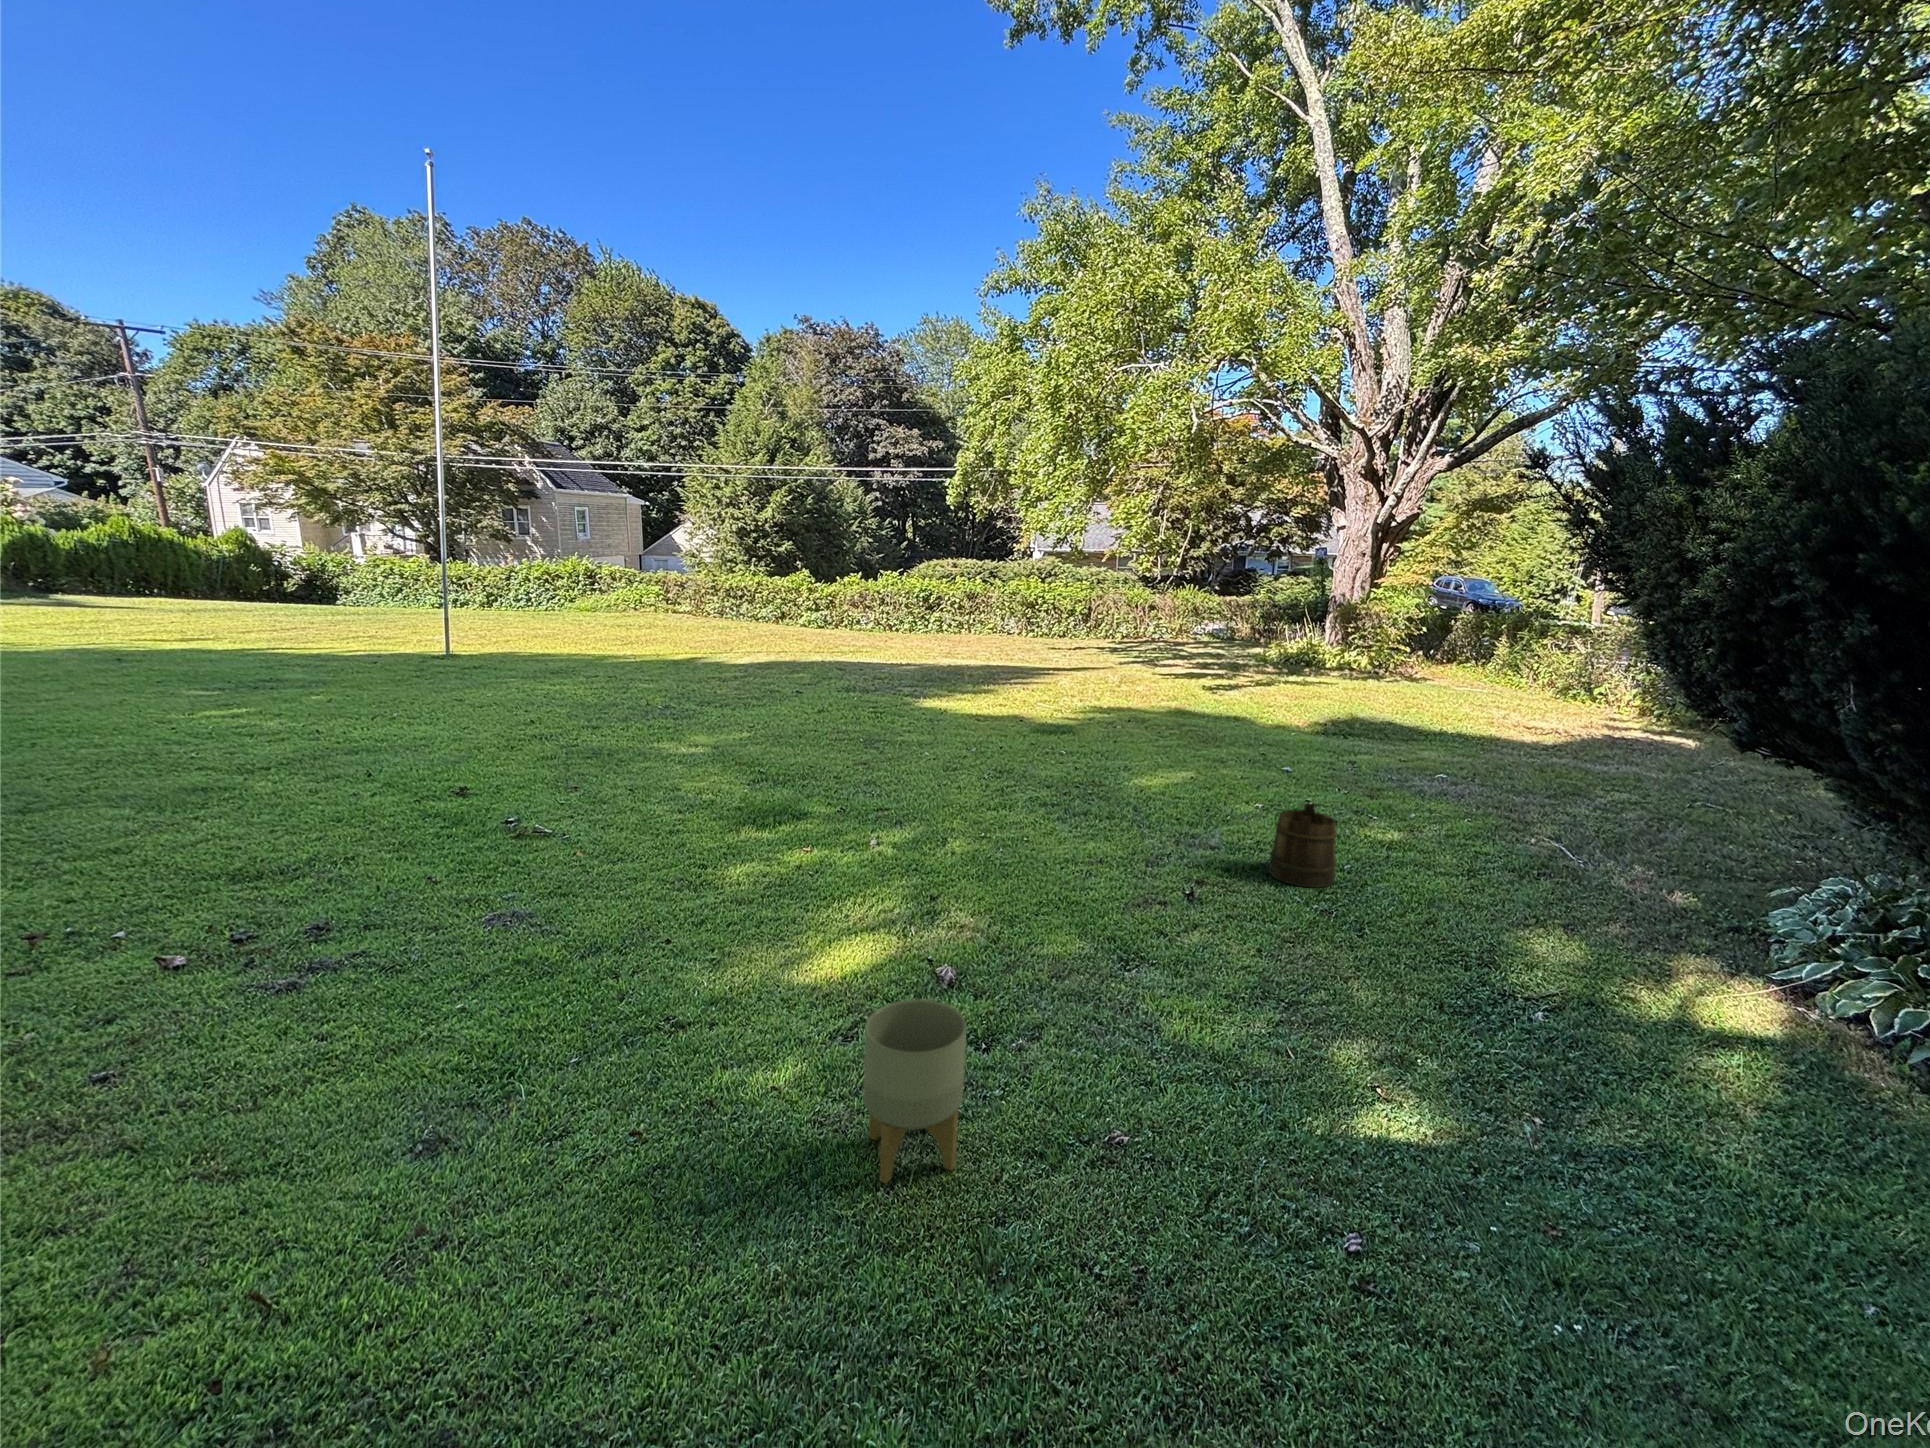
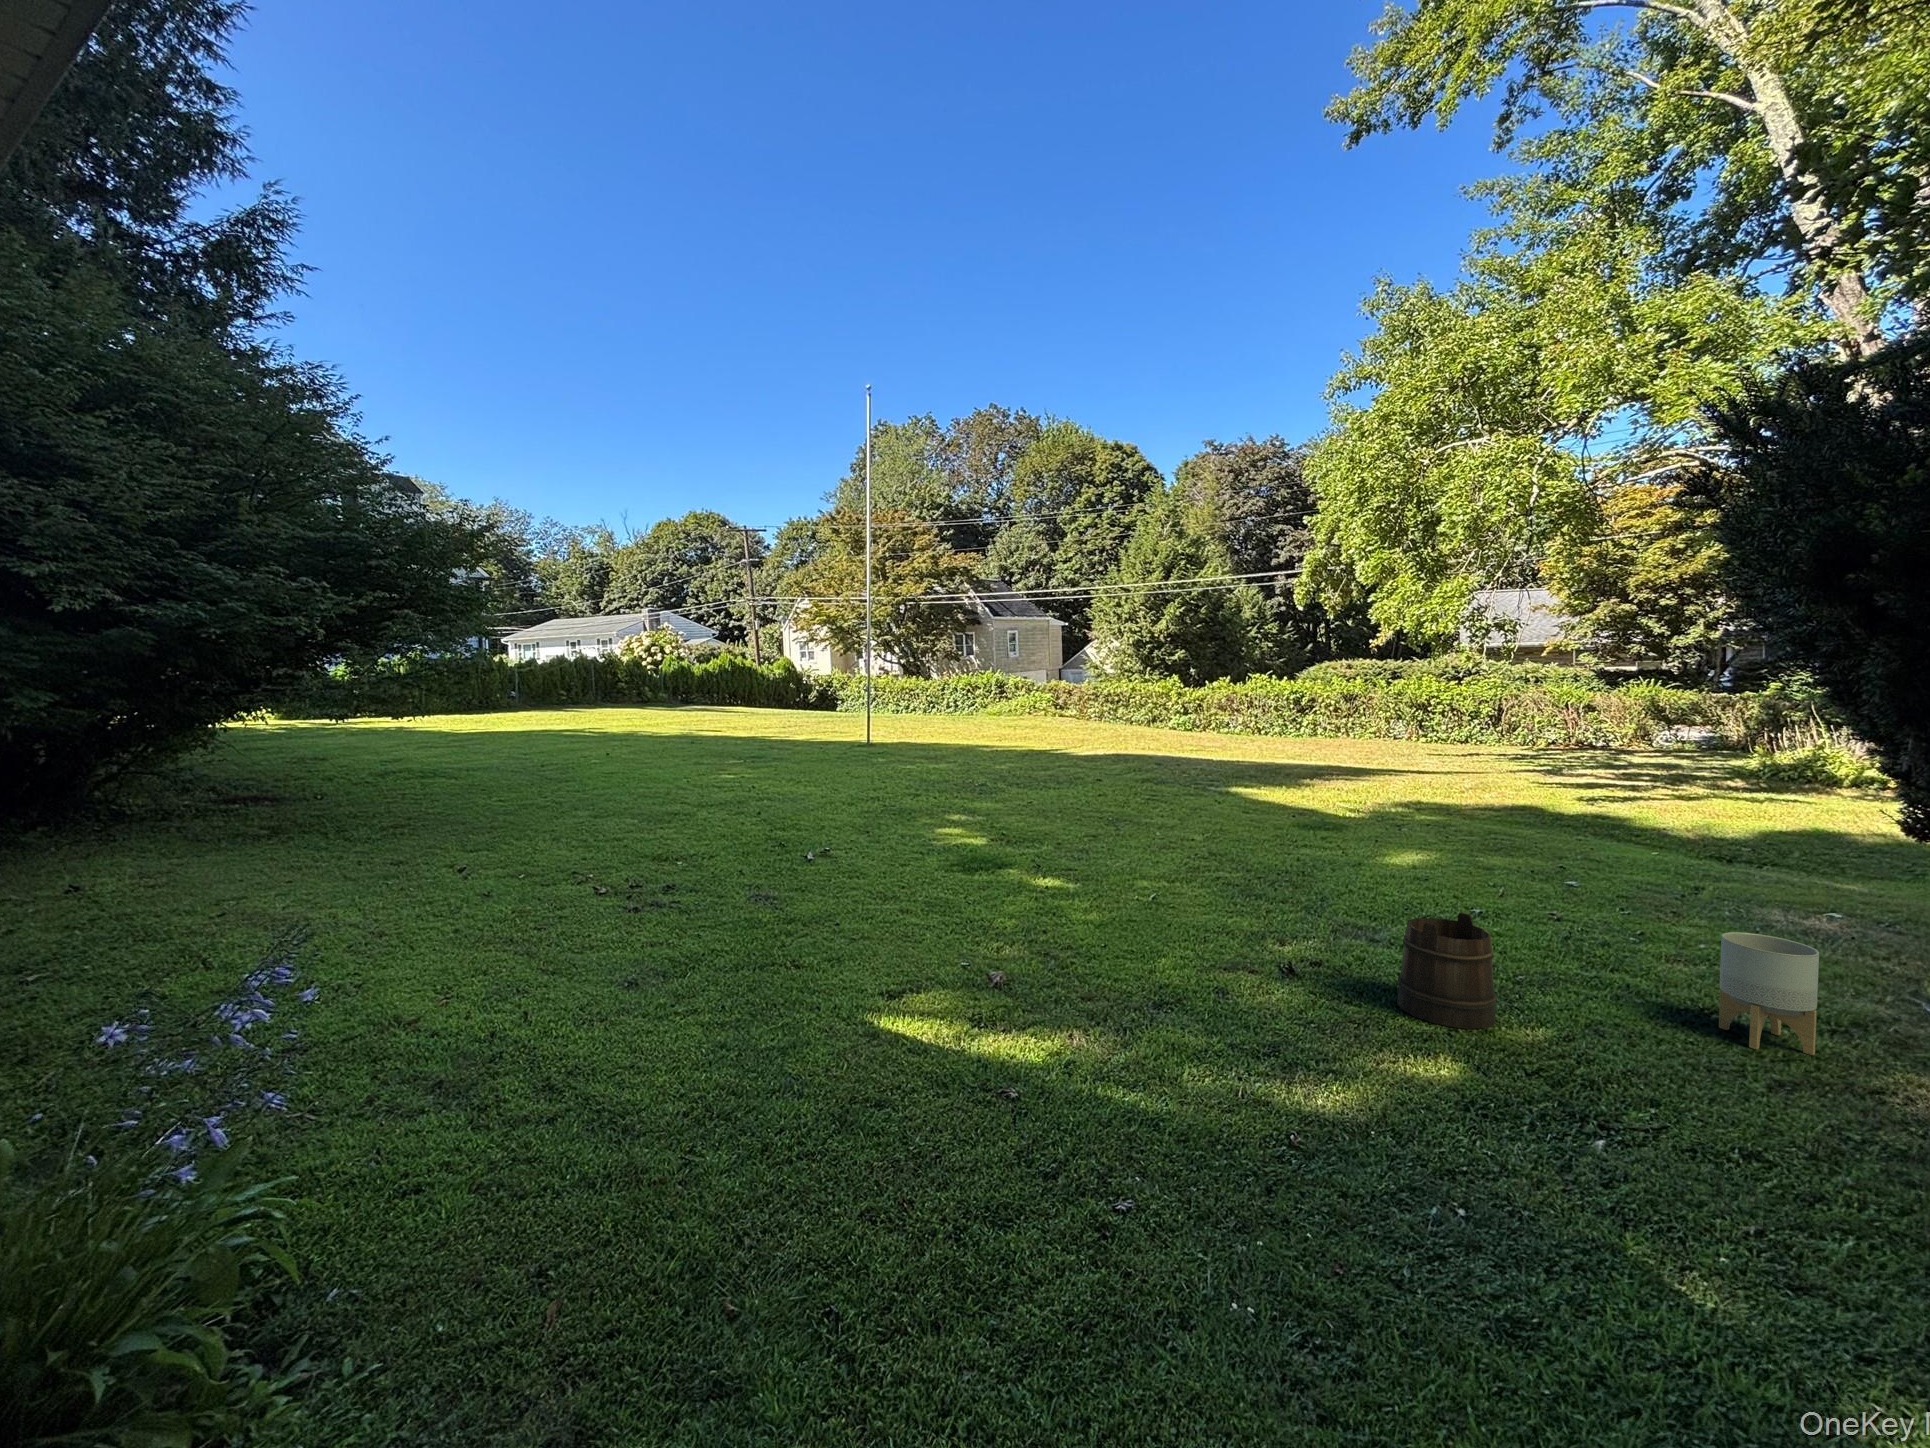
planter: present [863,1000,967,1183] -> present [1719,932,1819,1055]

